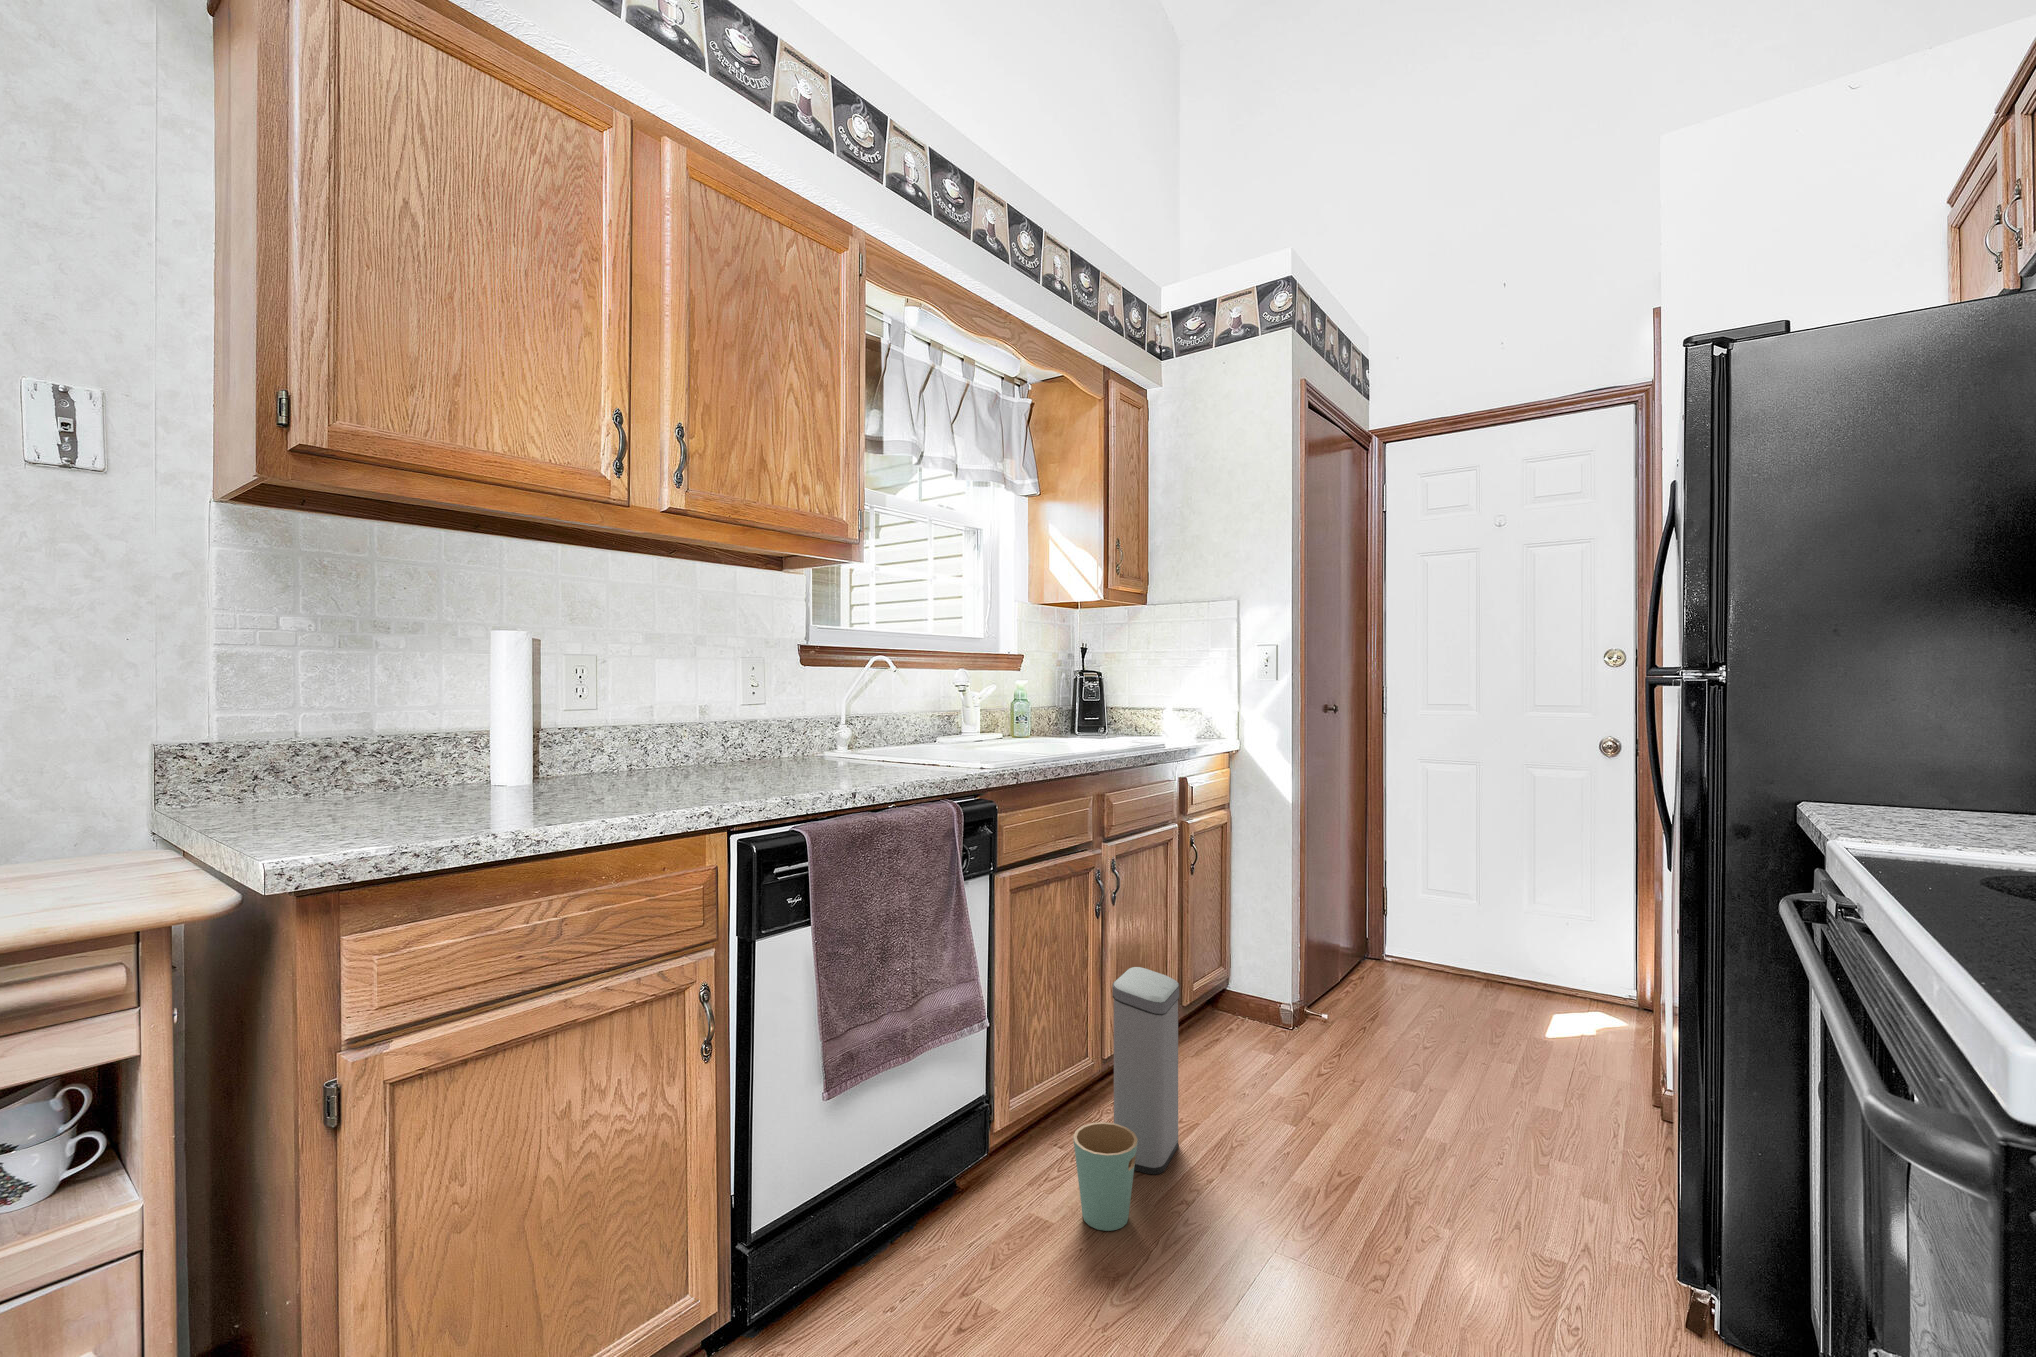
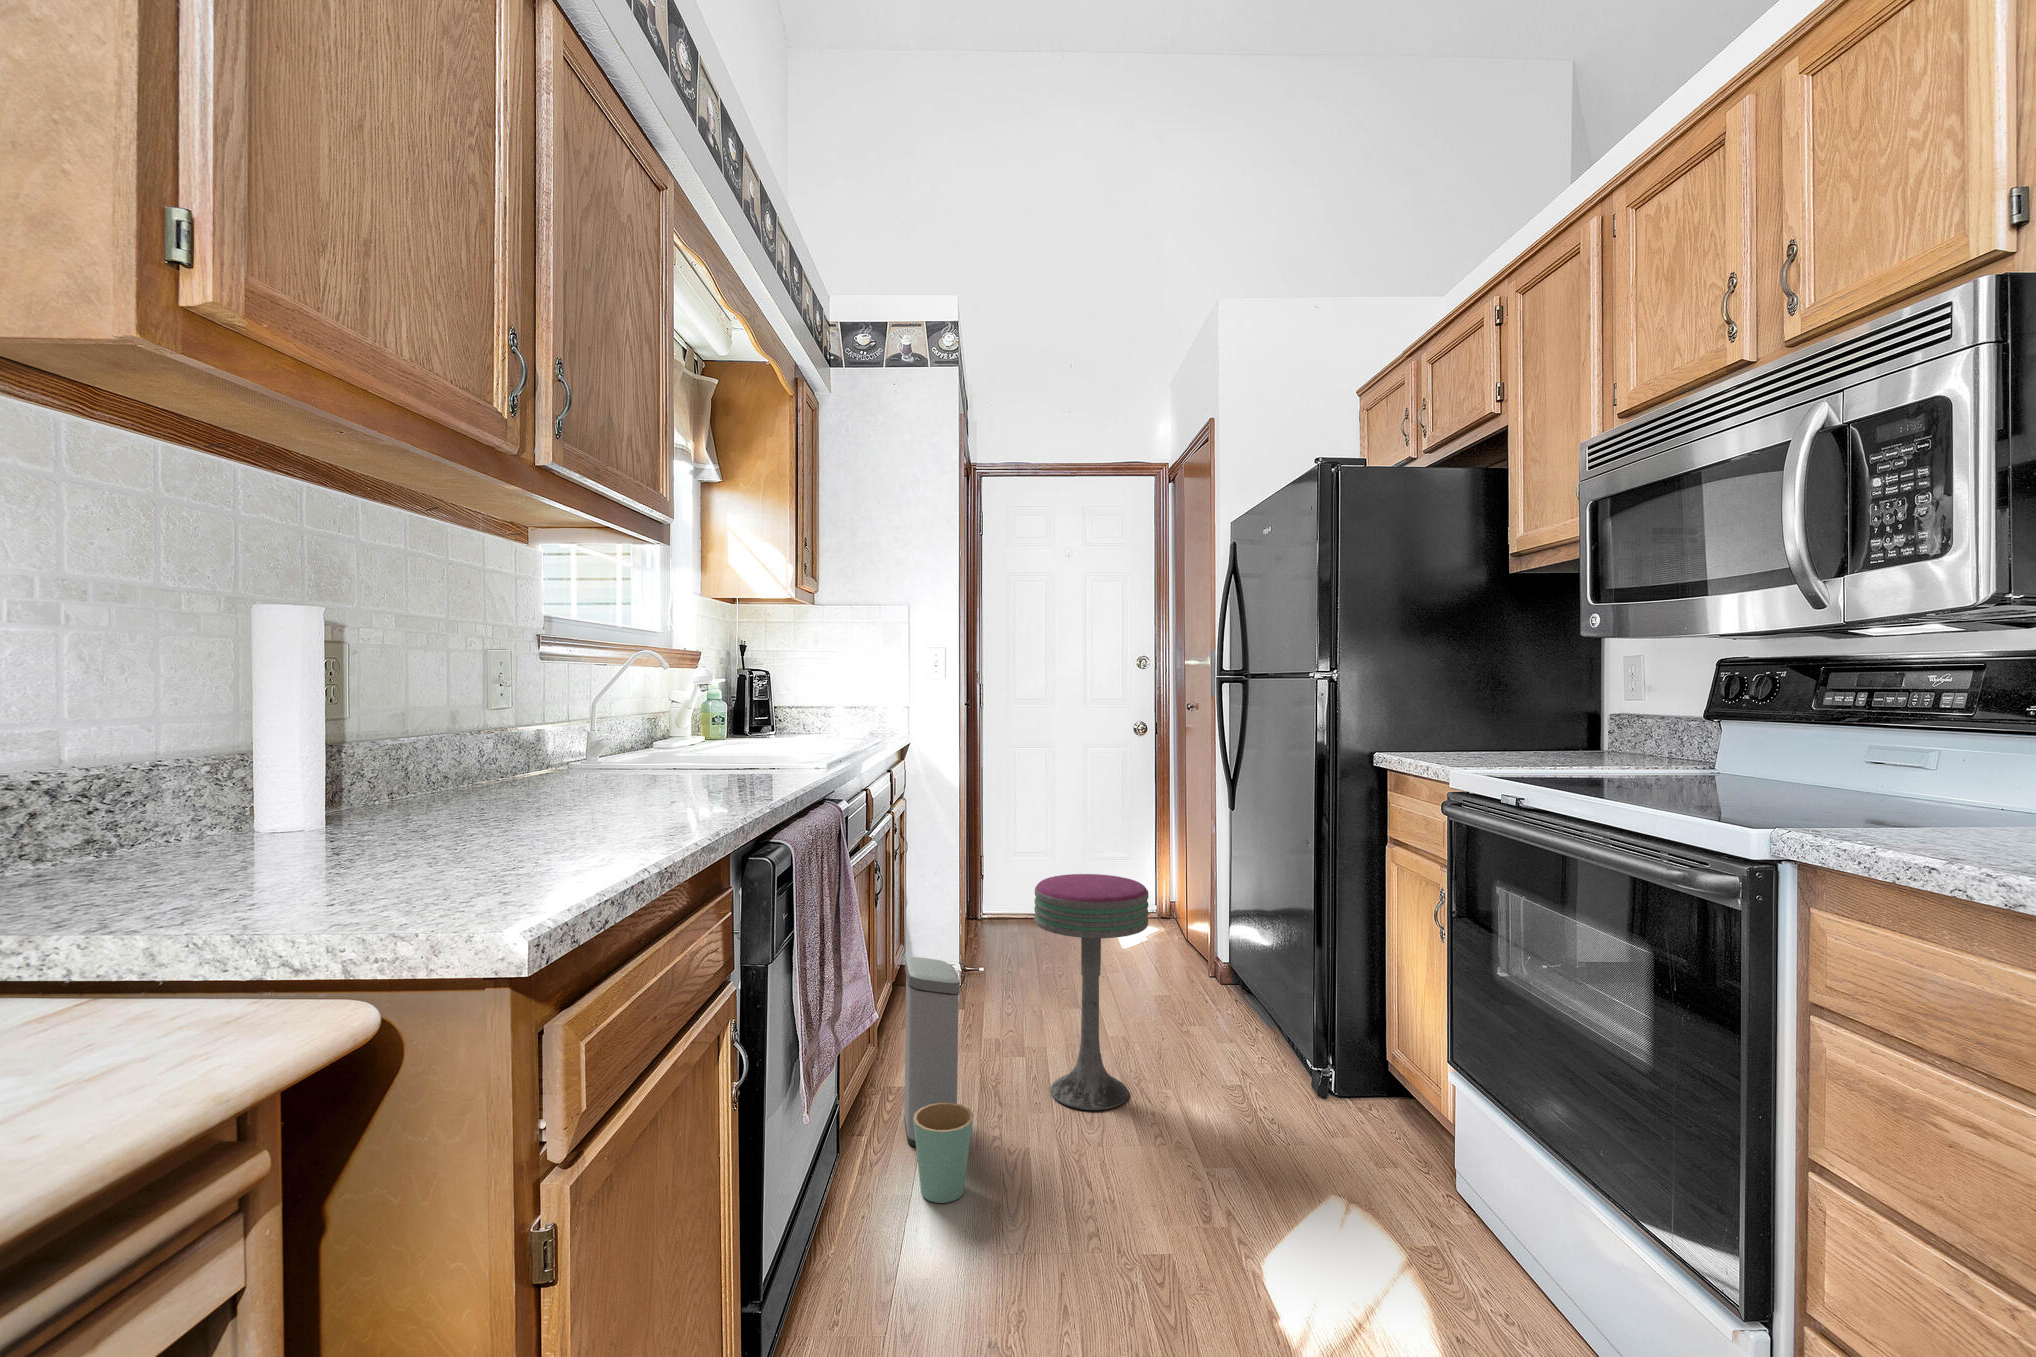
bar stool: none [1282,905,1430,1200] -> present [1034,874,1148,1110]

